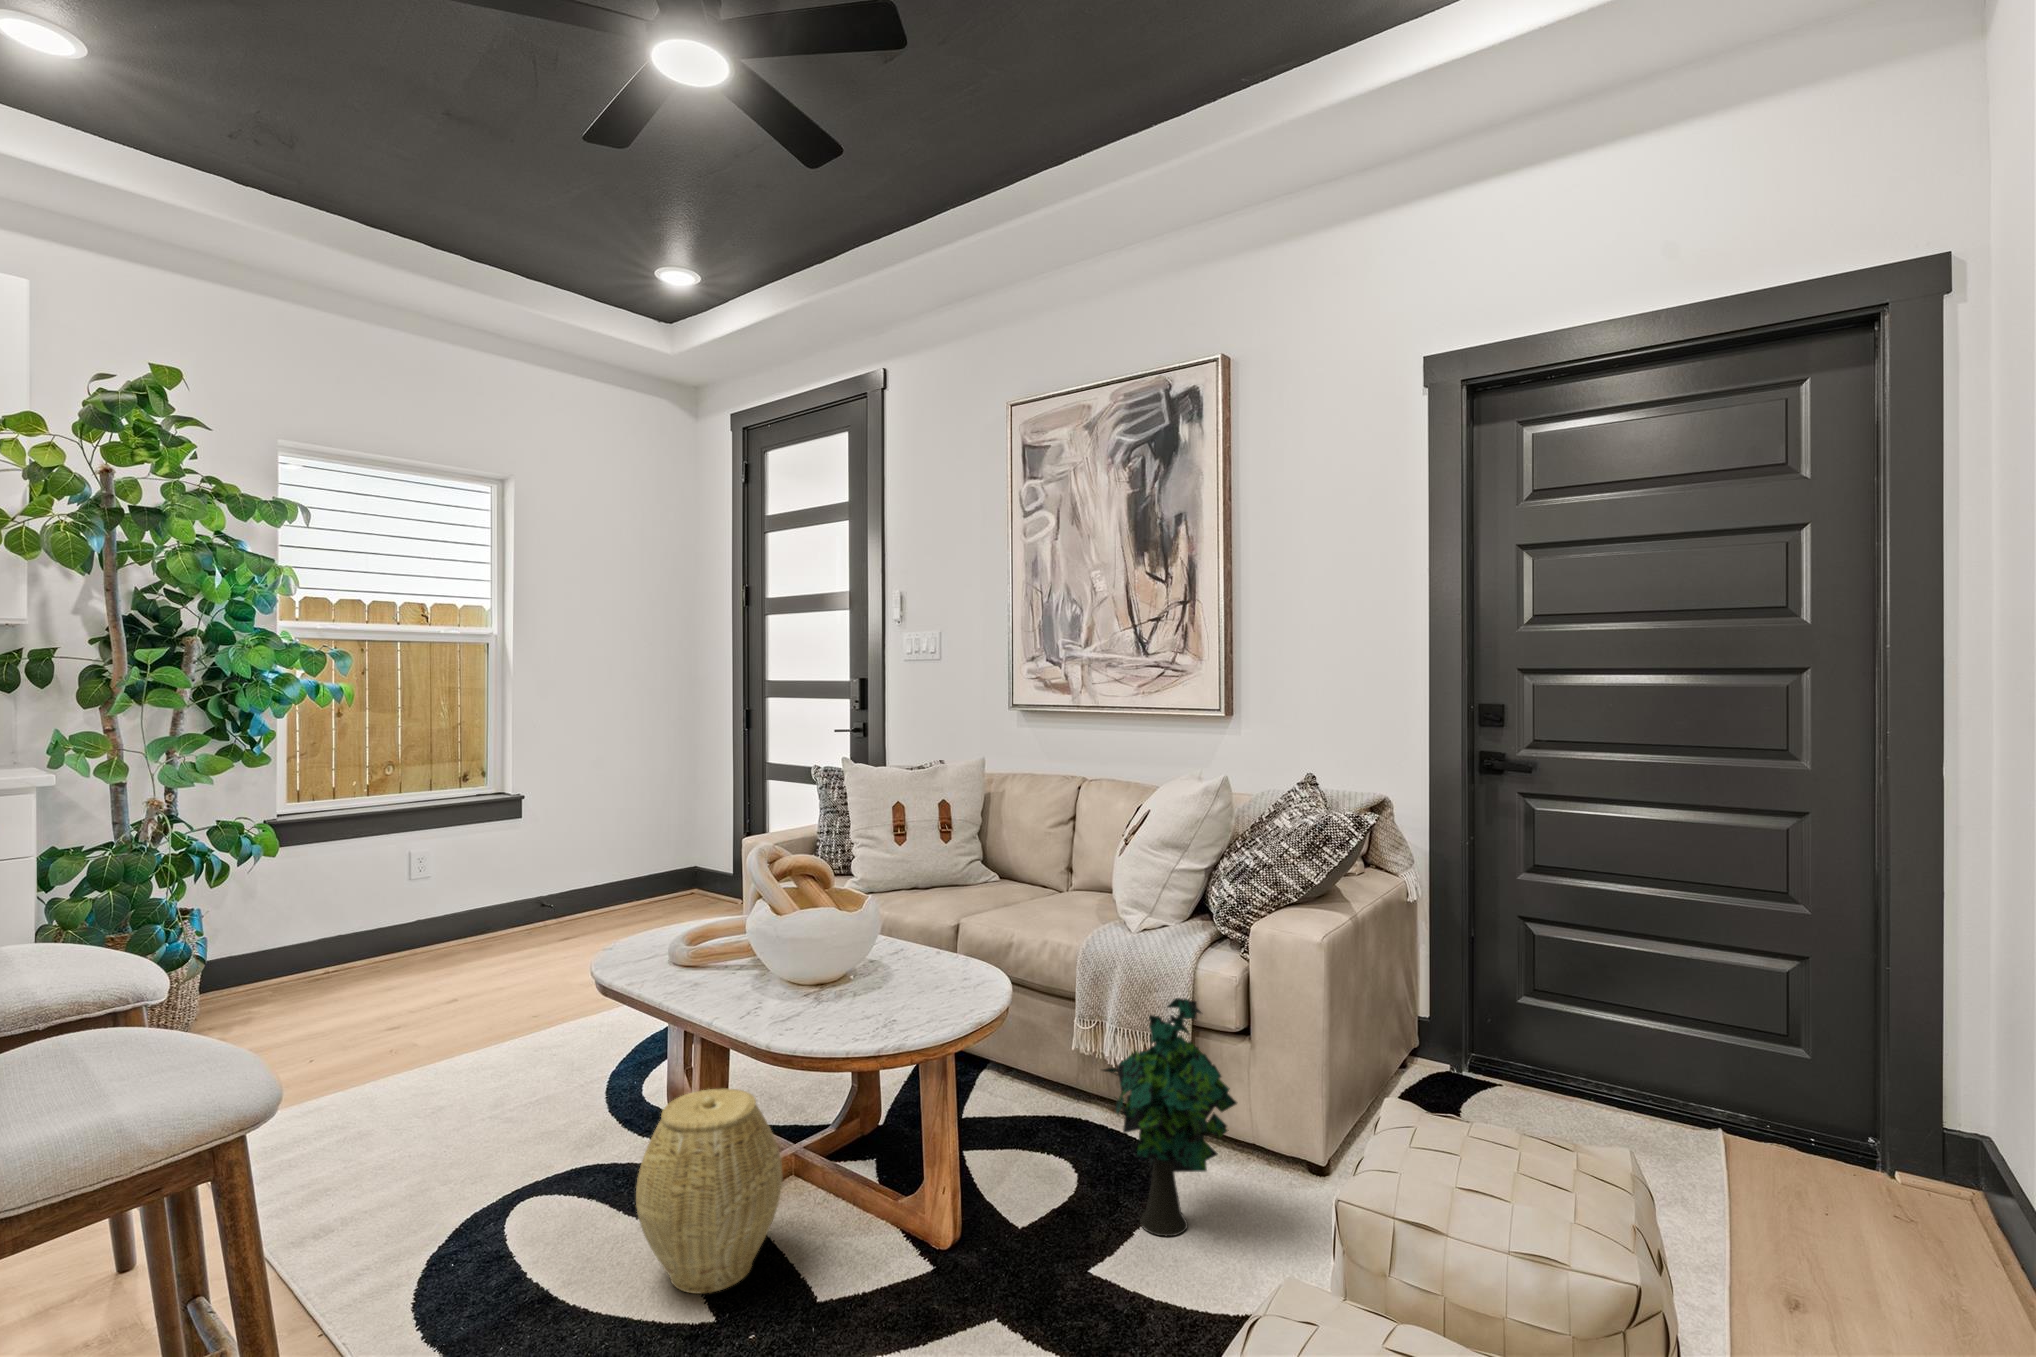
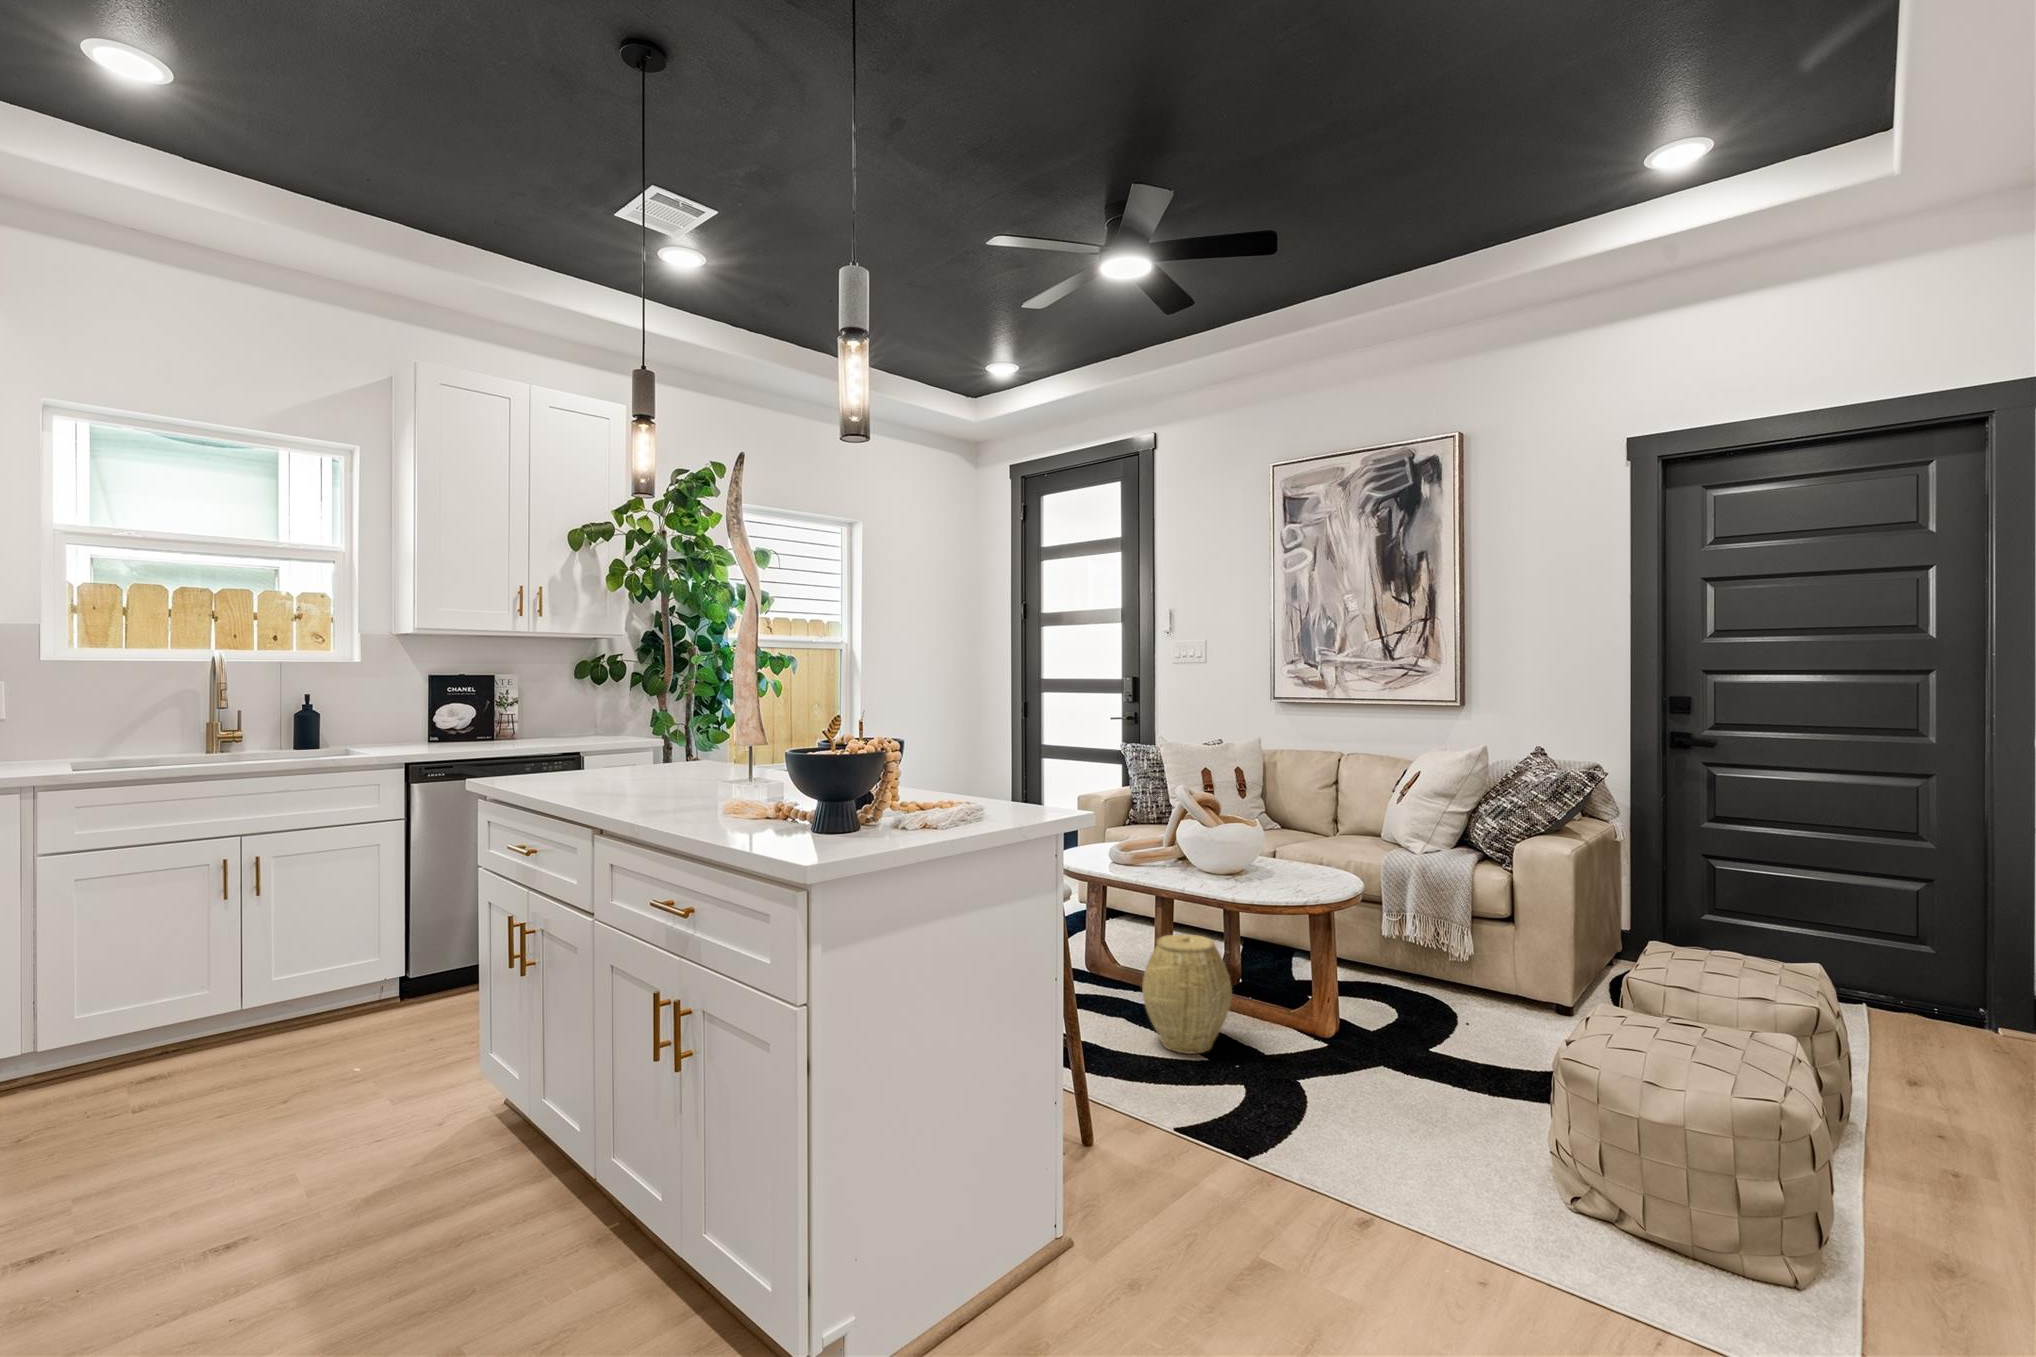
decorative plant: present [1102,998,1237,1237] -> none [1423,885,1524,1040]

